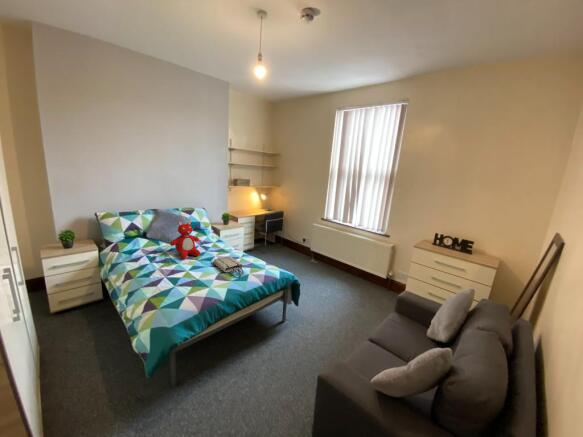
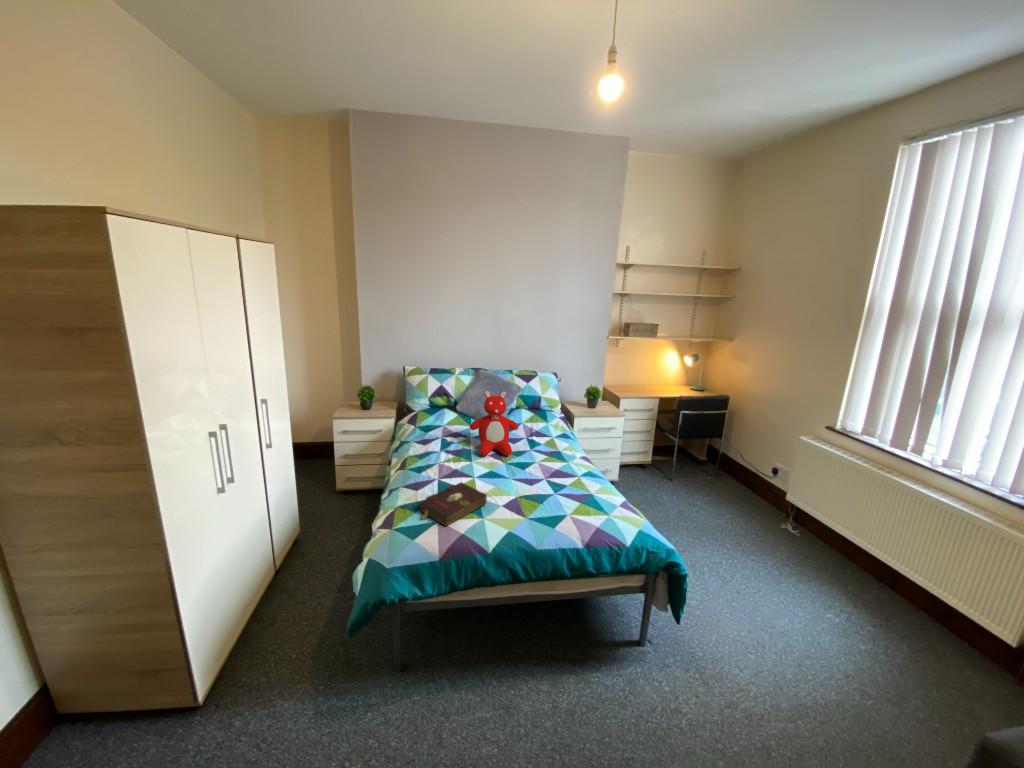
tote bag: present [214,256,244,275] -> none [522,468,567,513]
book: none [171,273,207,298] -> present [419,482,487,526]

